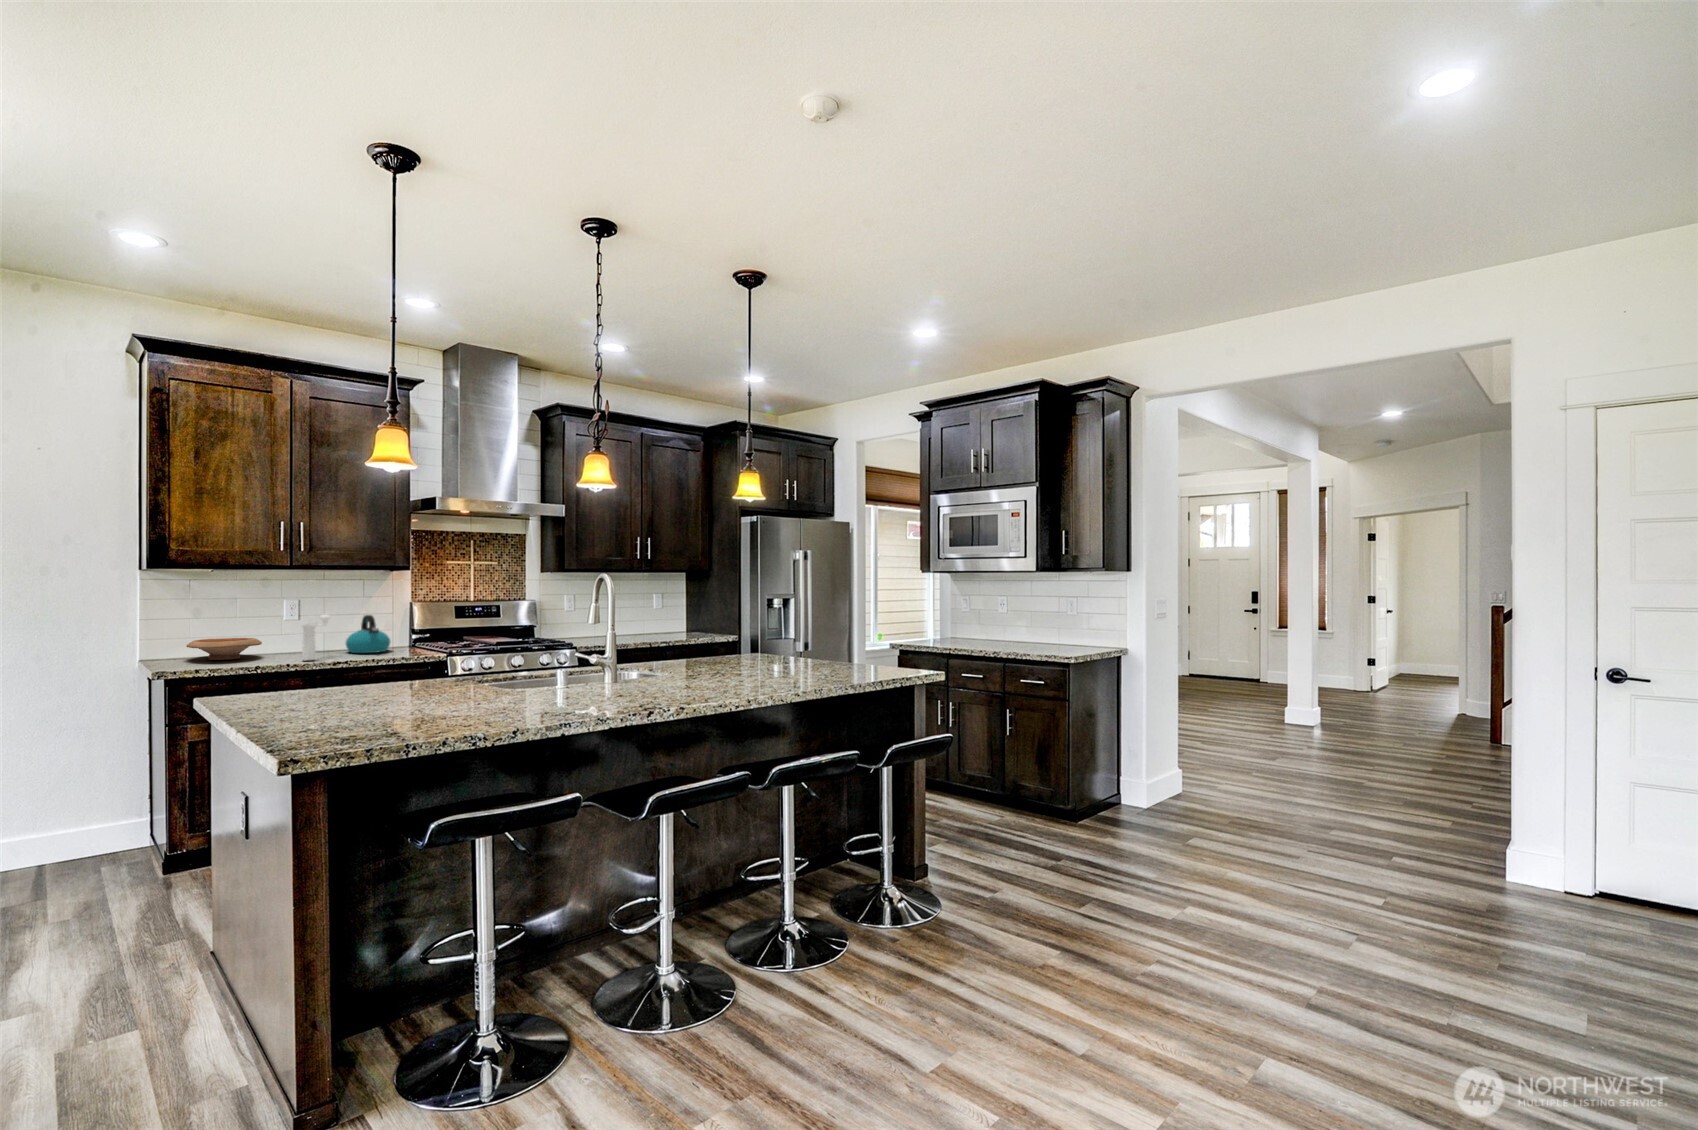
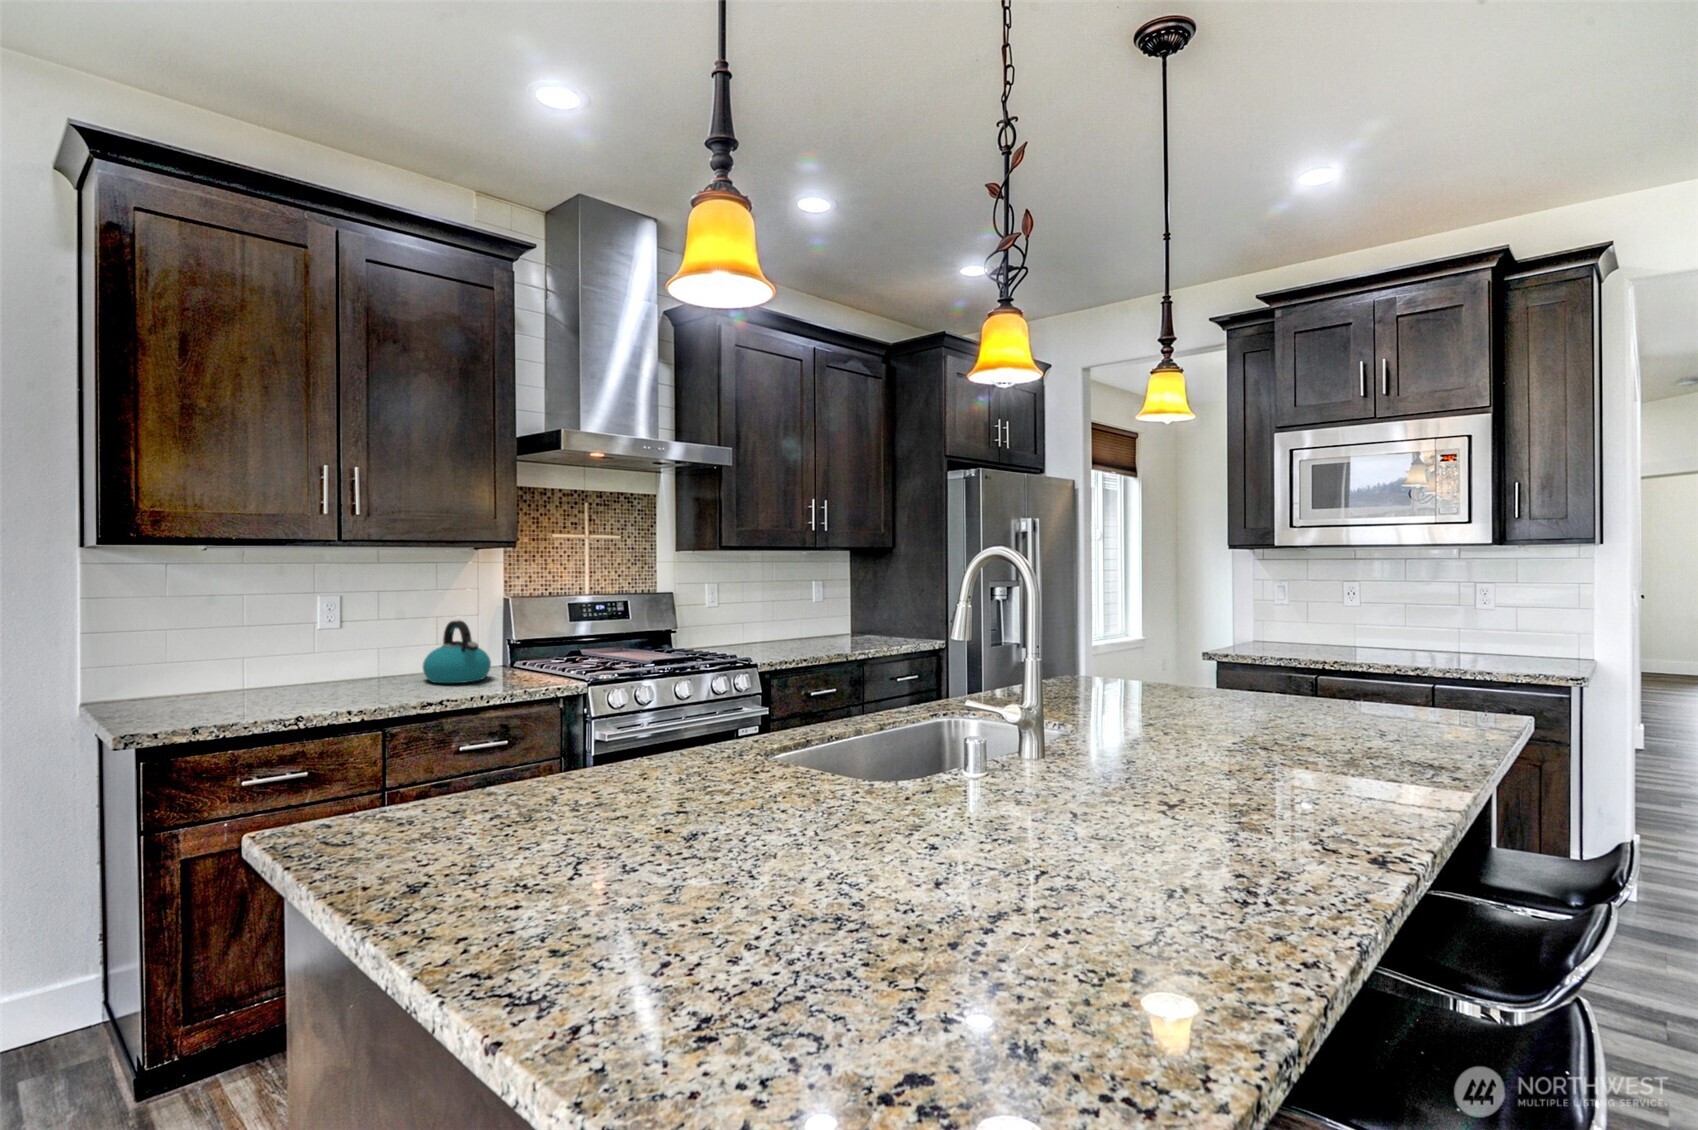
pepper mill: present [302,615,330,660] -> none [364,622,405,701]
wooden bowl: present [187,638,262,660] -> none [167,662,294,702]

